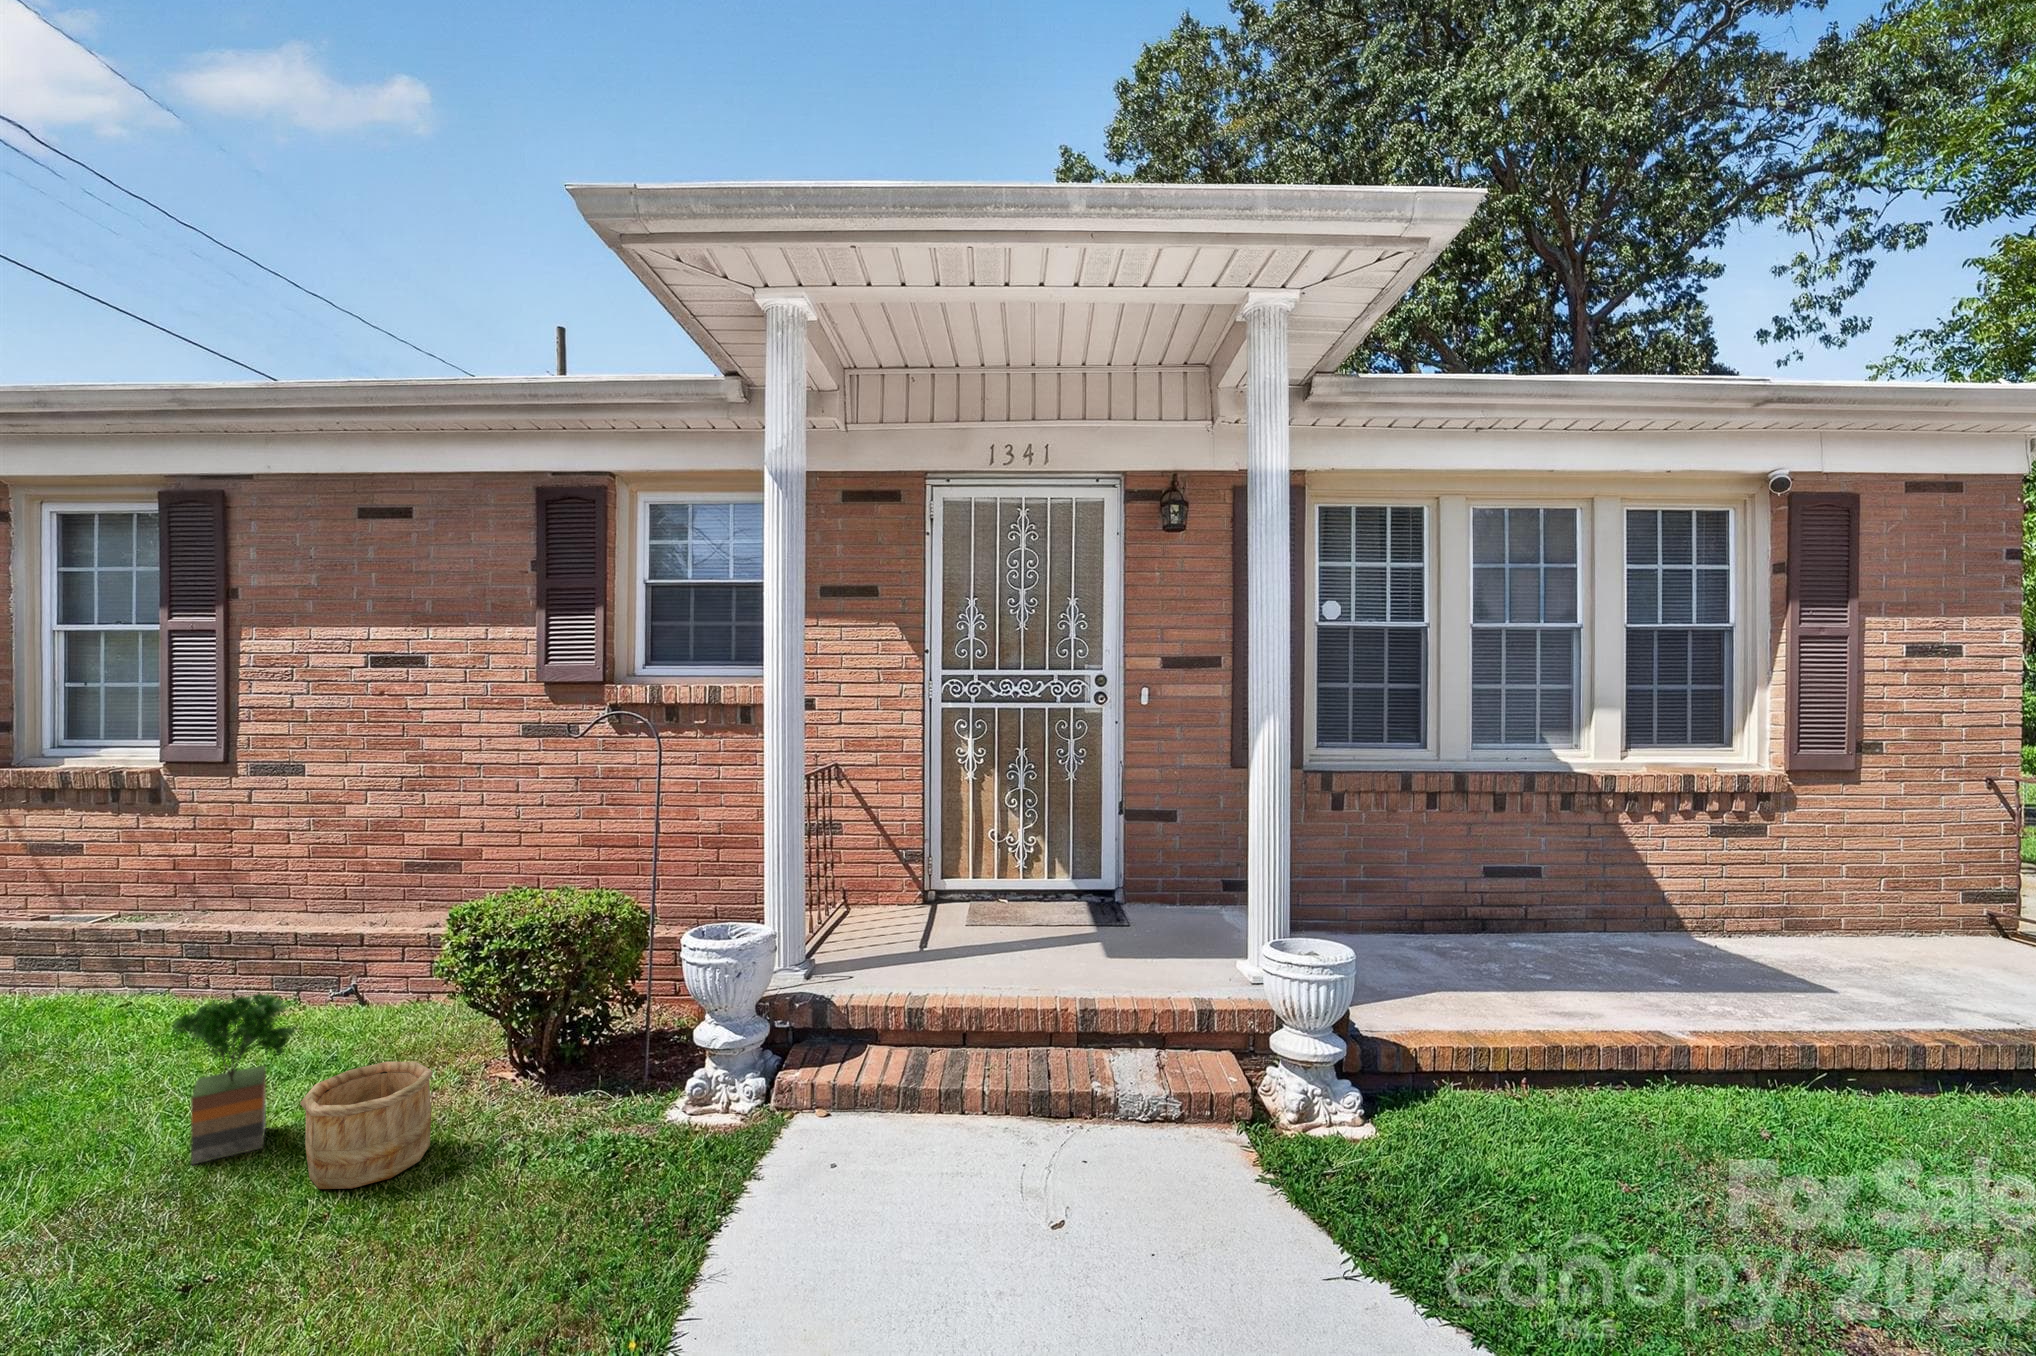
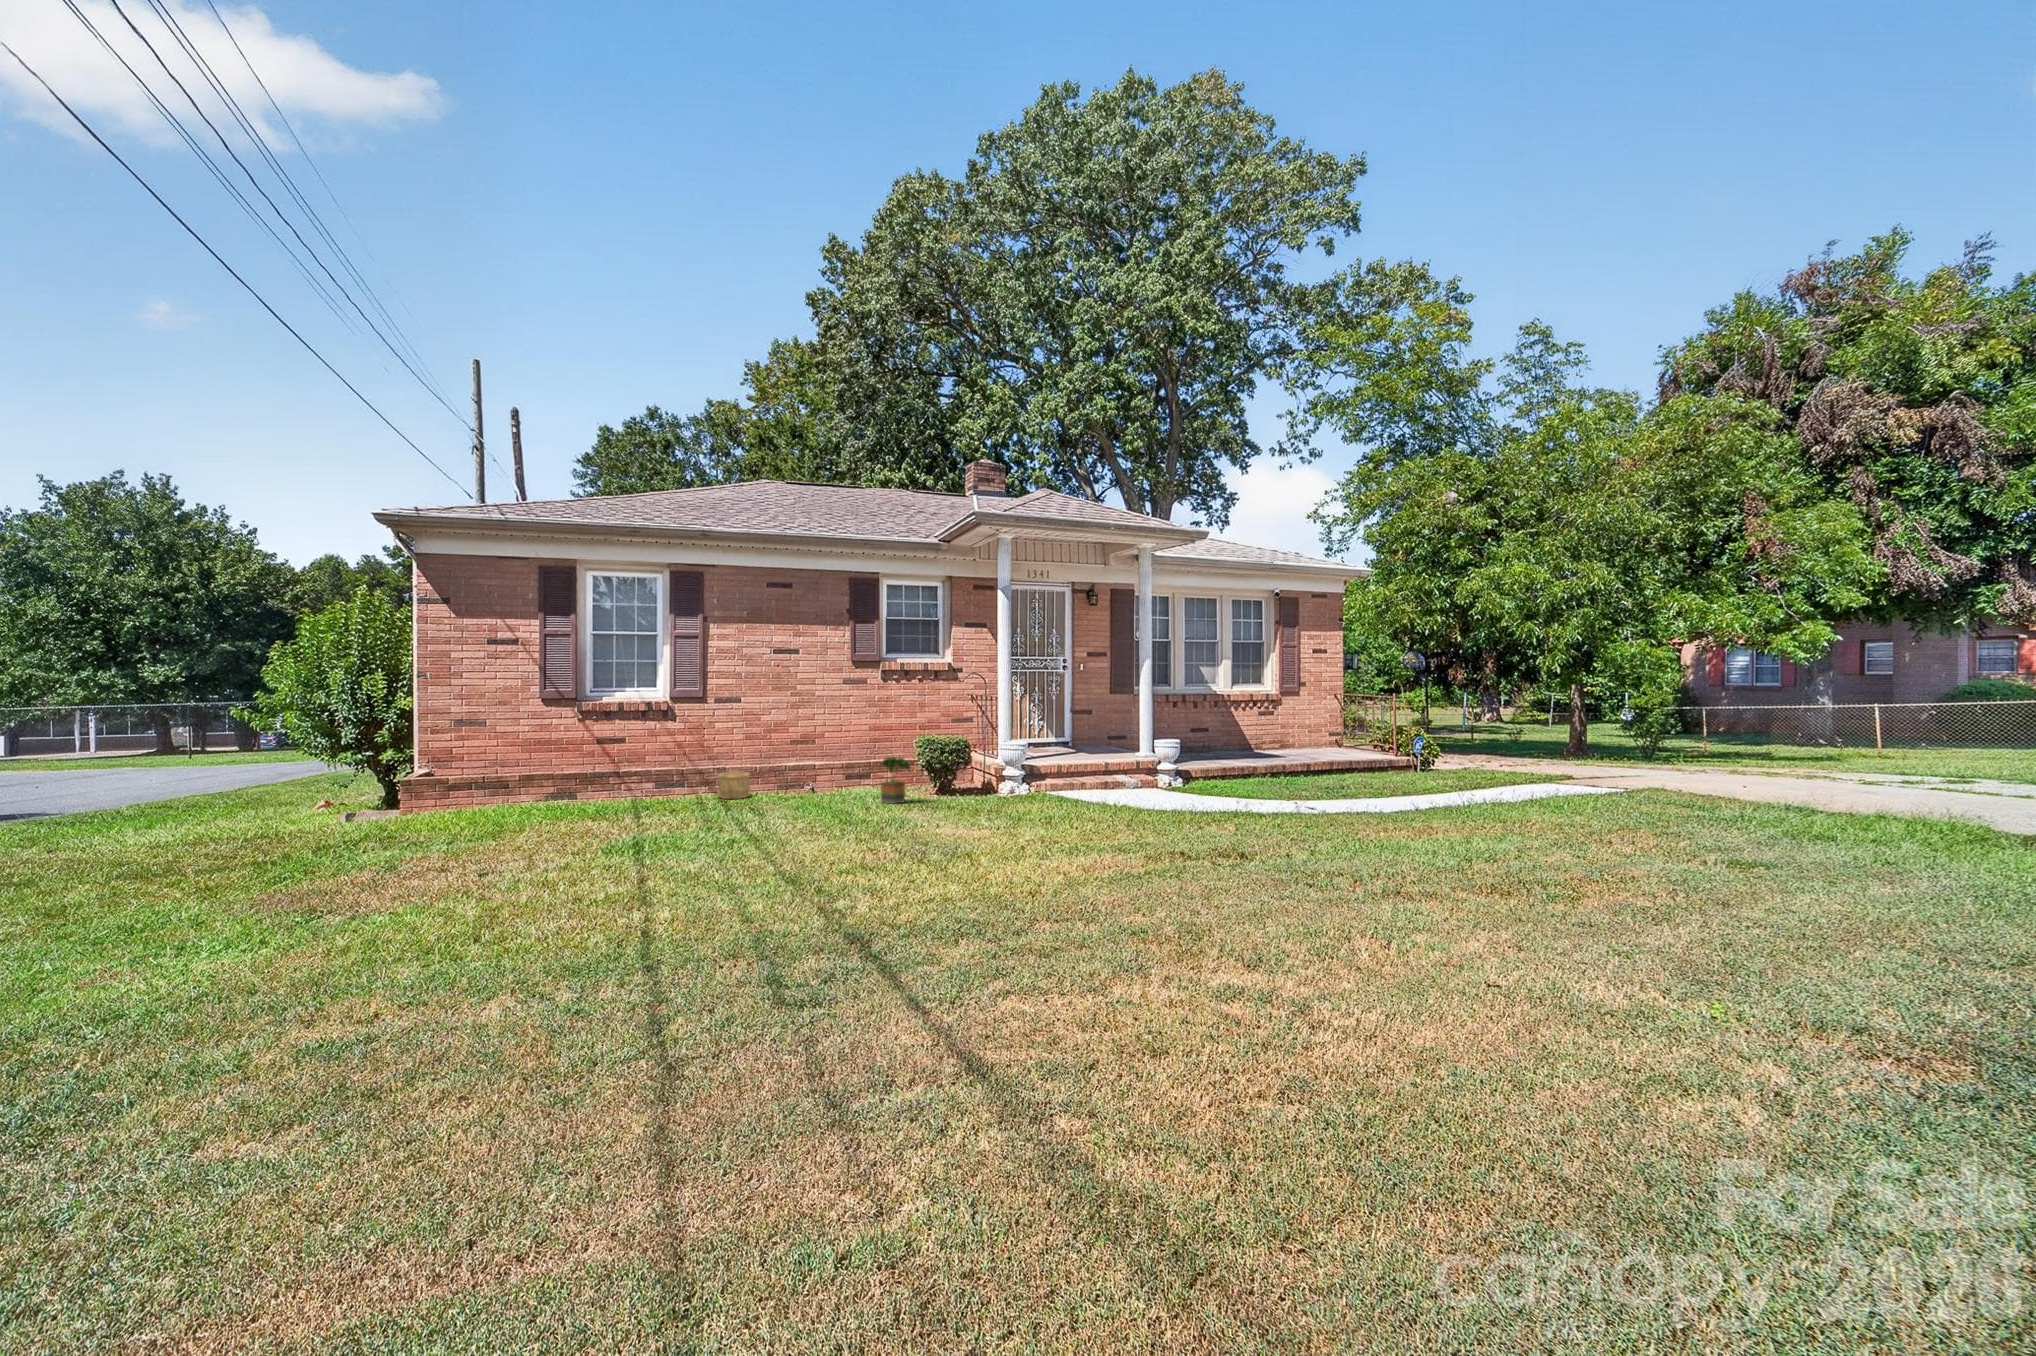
wooden bucket: present [300,1062,433,1189] -> present [718,771,750,799]

